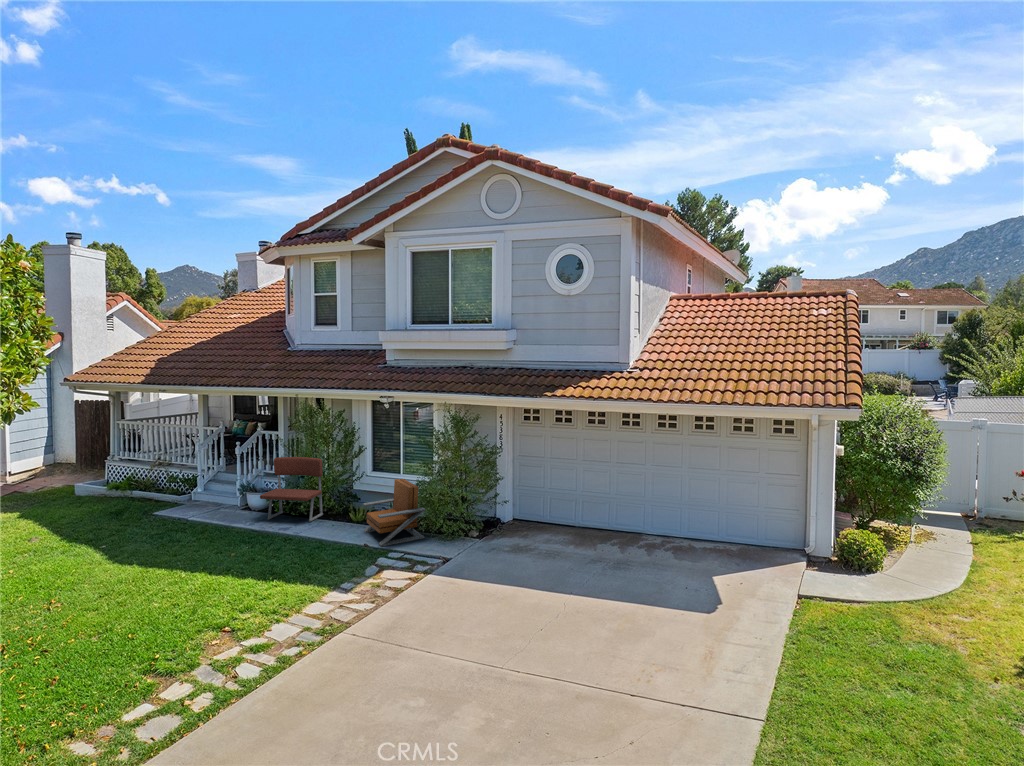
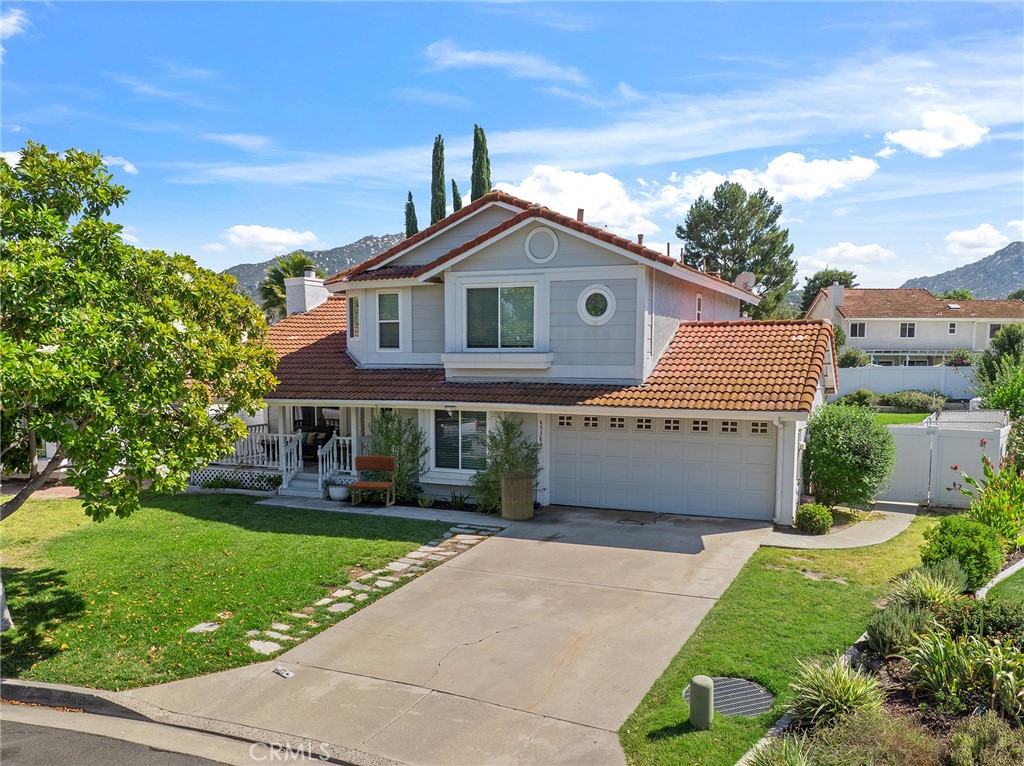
lounge chair: present [363,479,425,547] -> none [433,471,484,521]
trash can: none [447,481,489,546] -> present [501,472,534,521]

